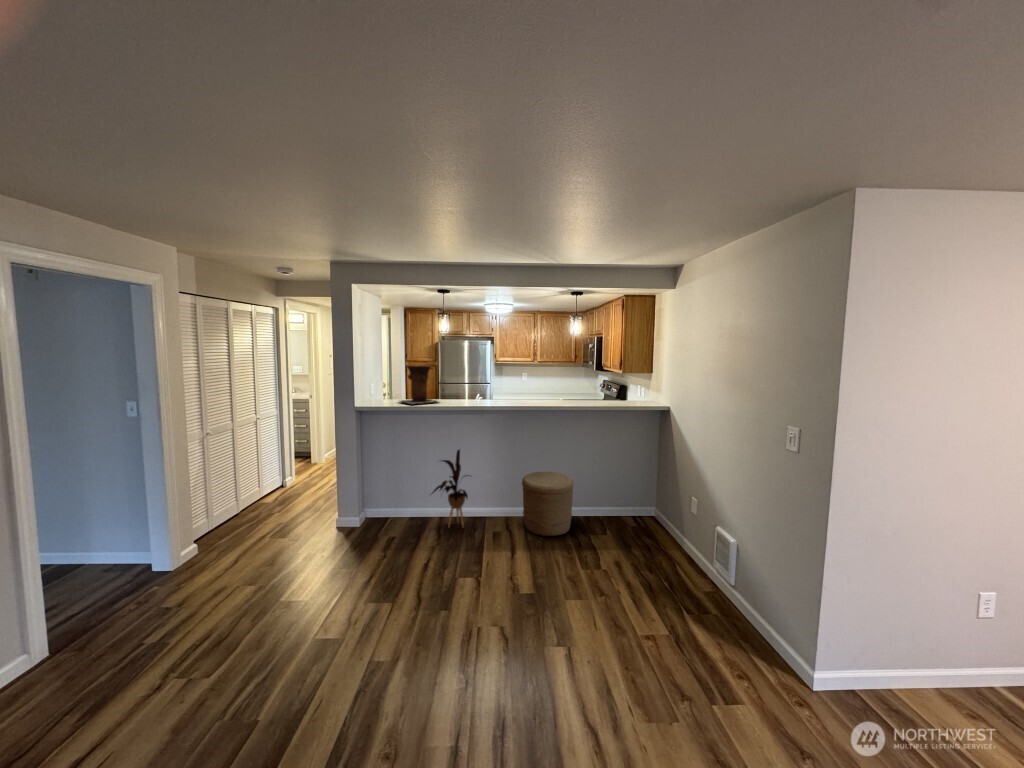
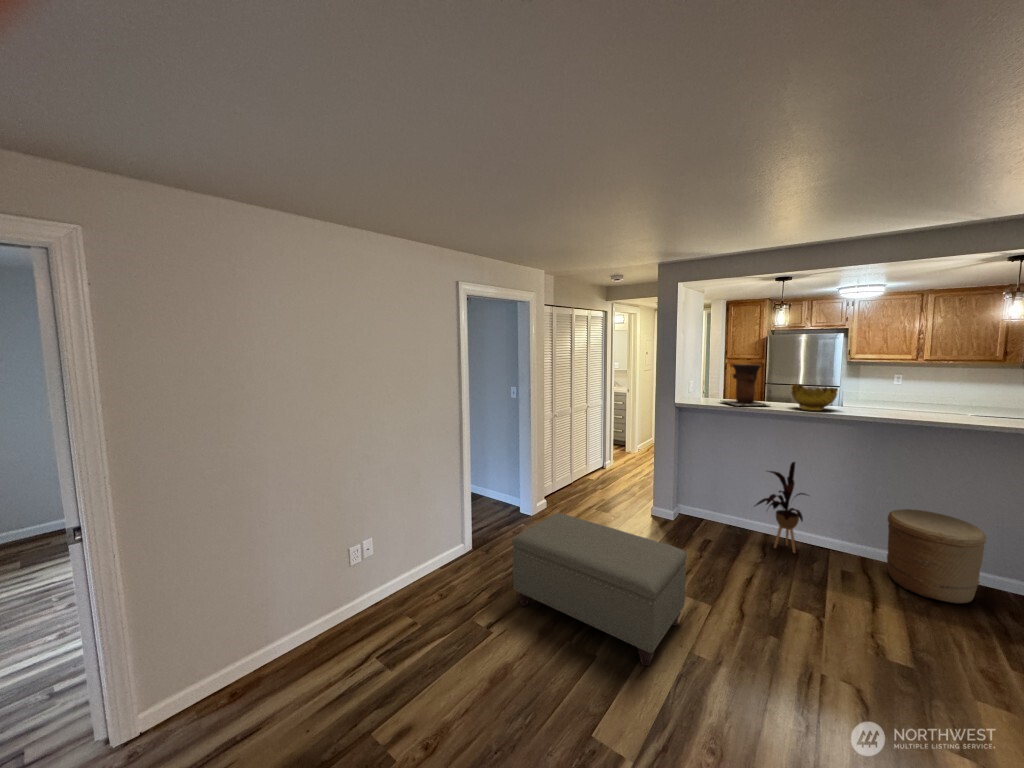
decorative bowl: none [454,382,487,404] -> present [791,384,838,411]
ottoman: none [108,560,365,714] -> present [512,513,687,666]

